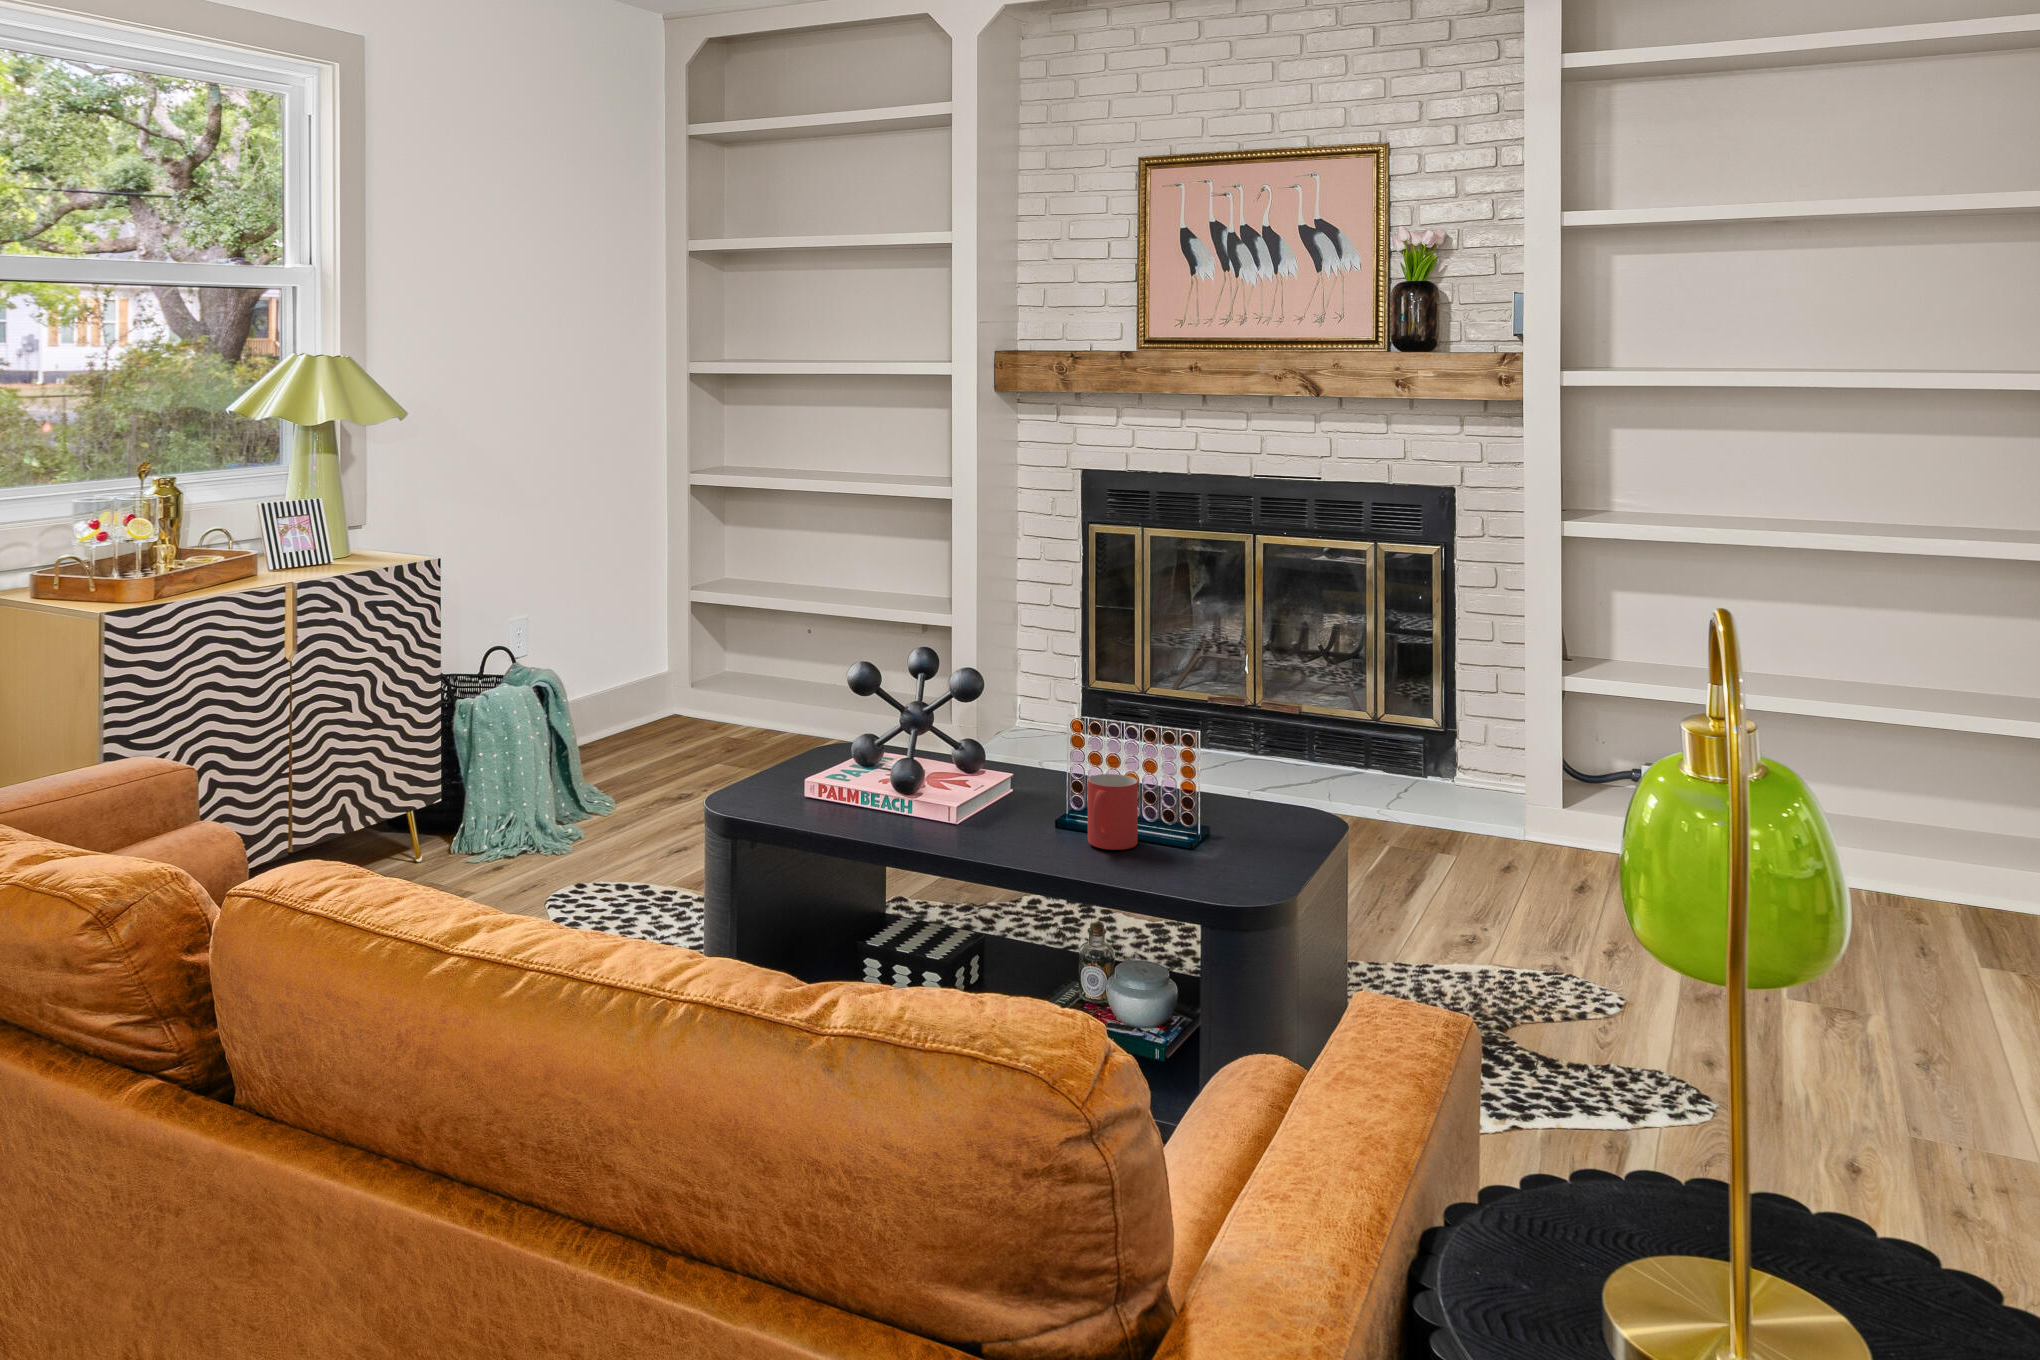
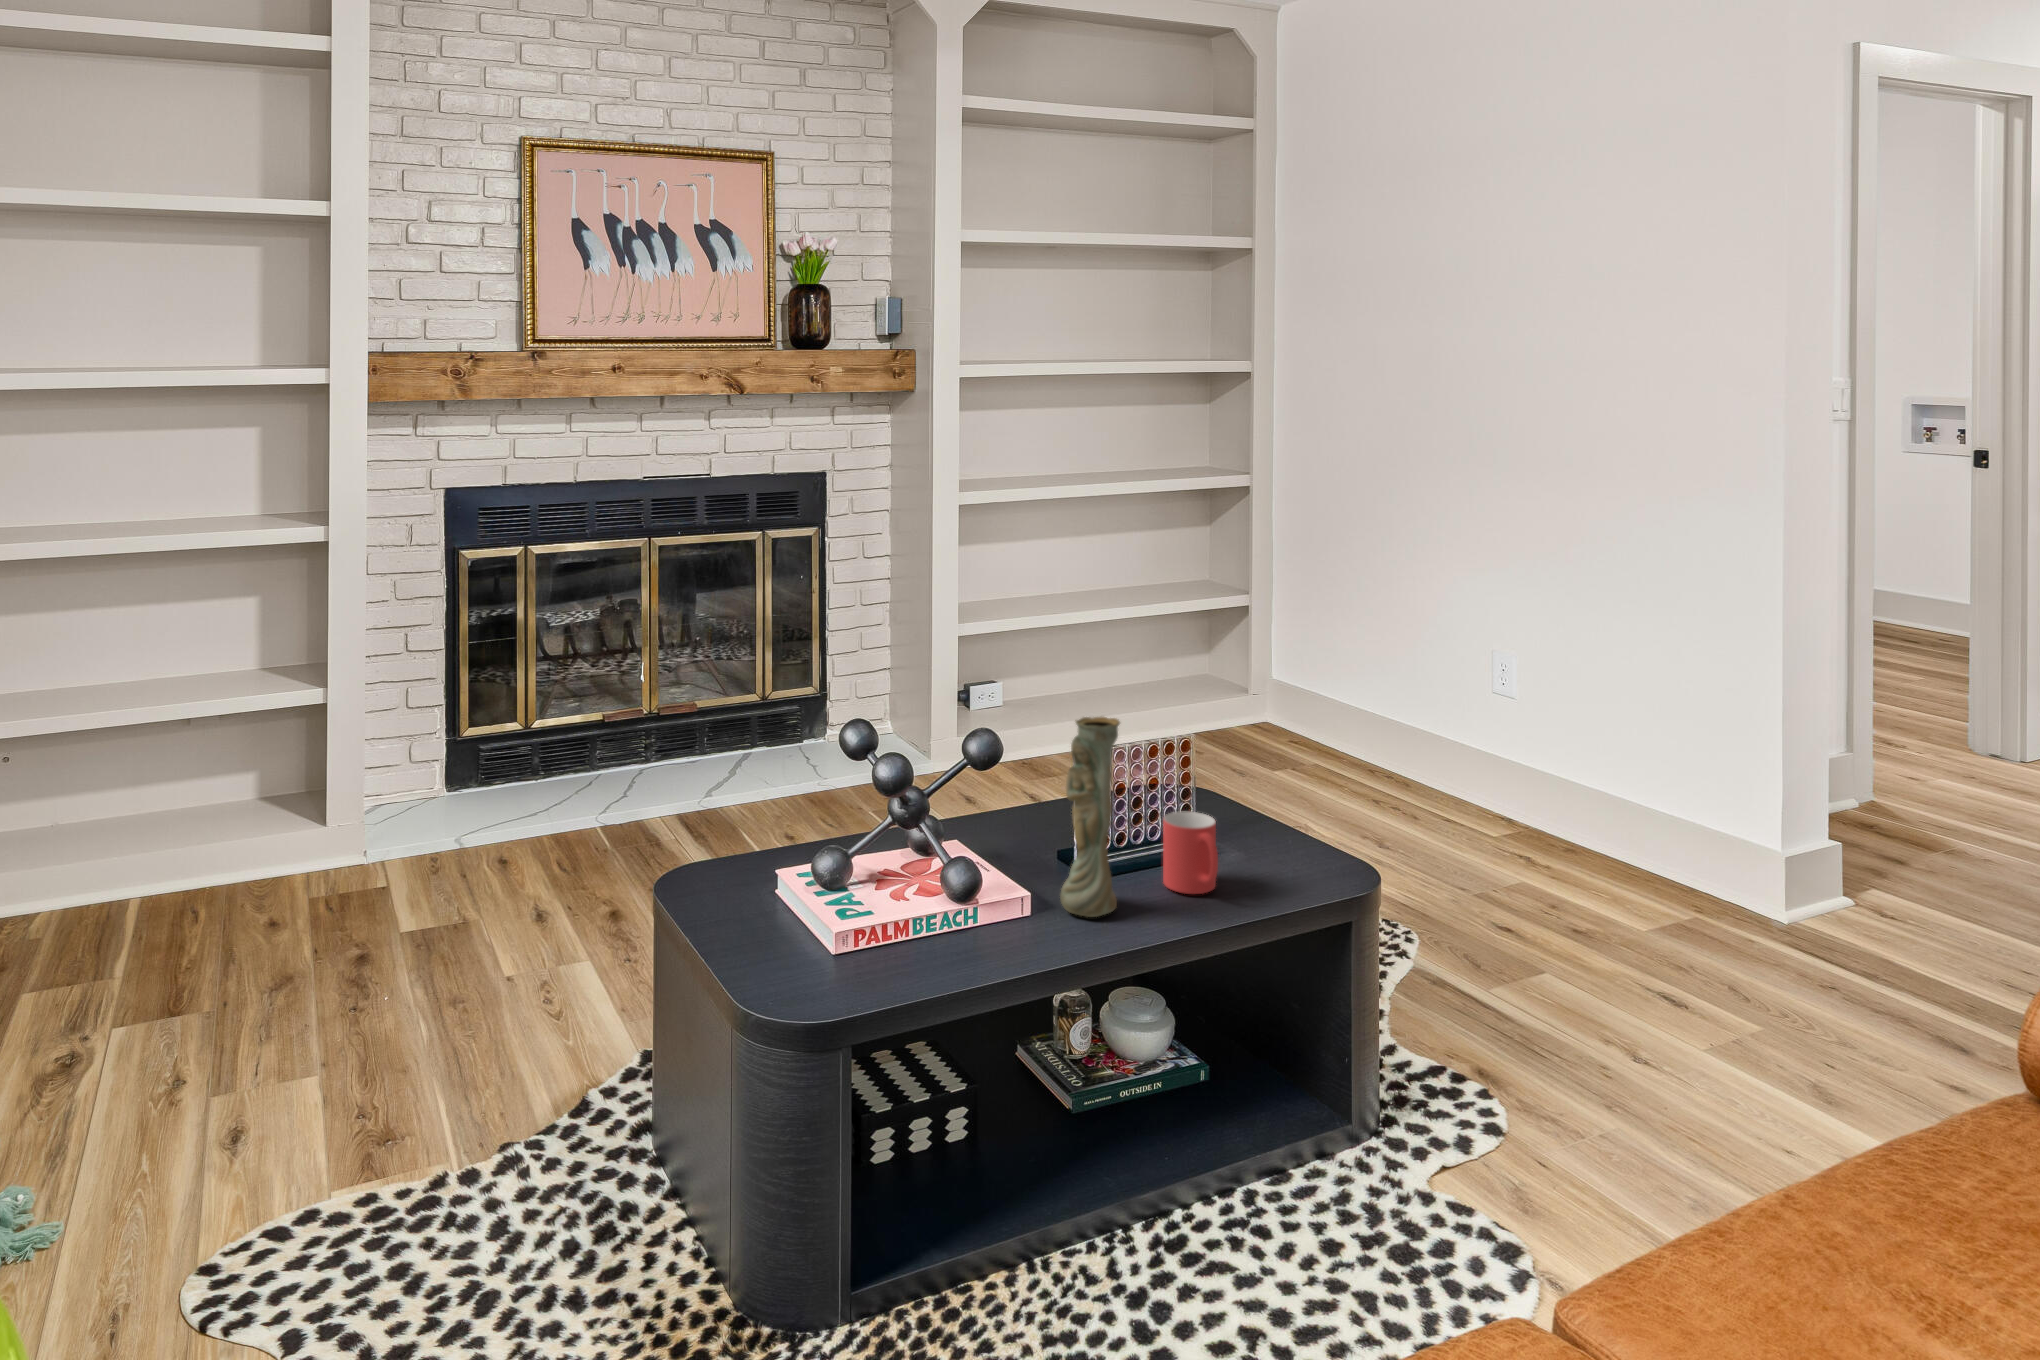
vase: none [980,662,1033,837] -> present [1060,716,1120,917]

